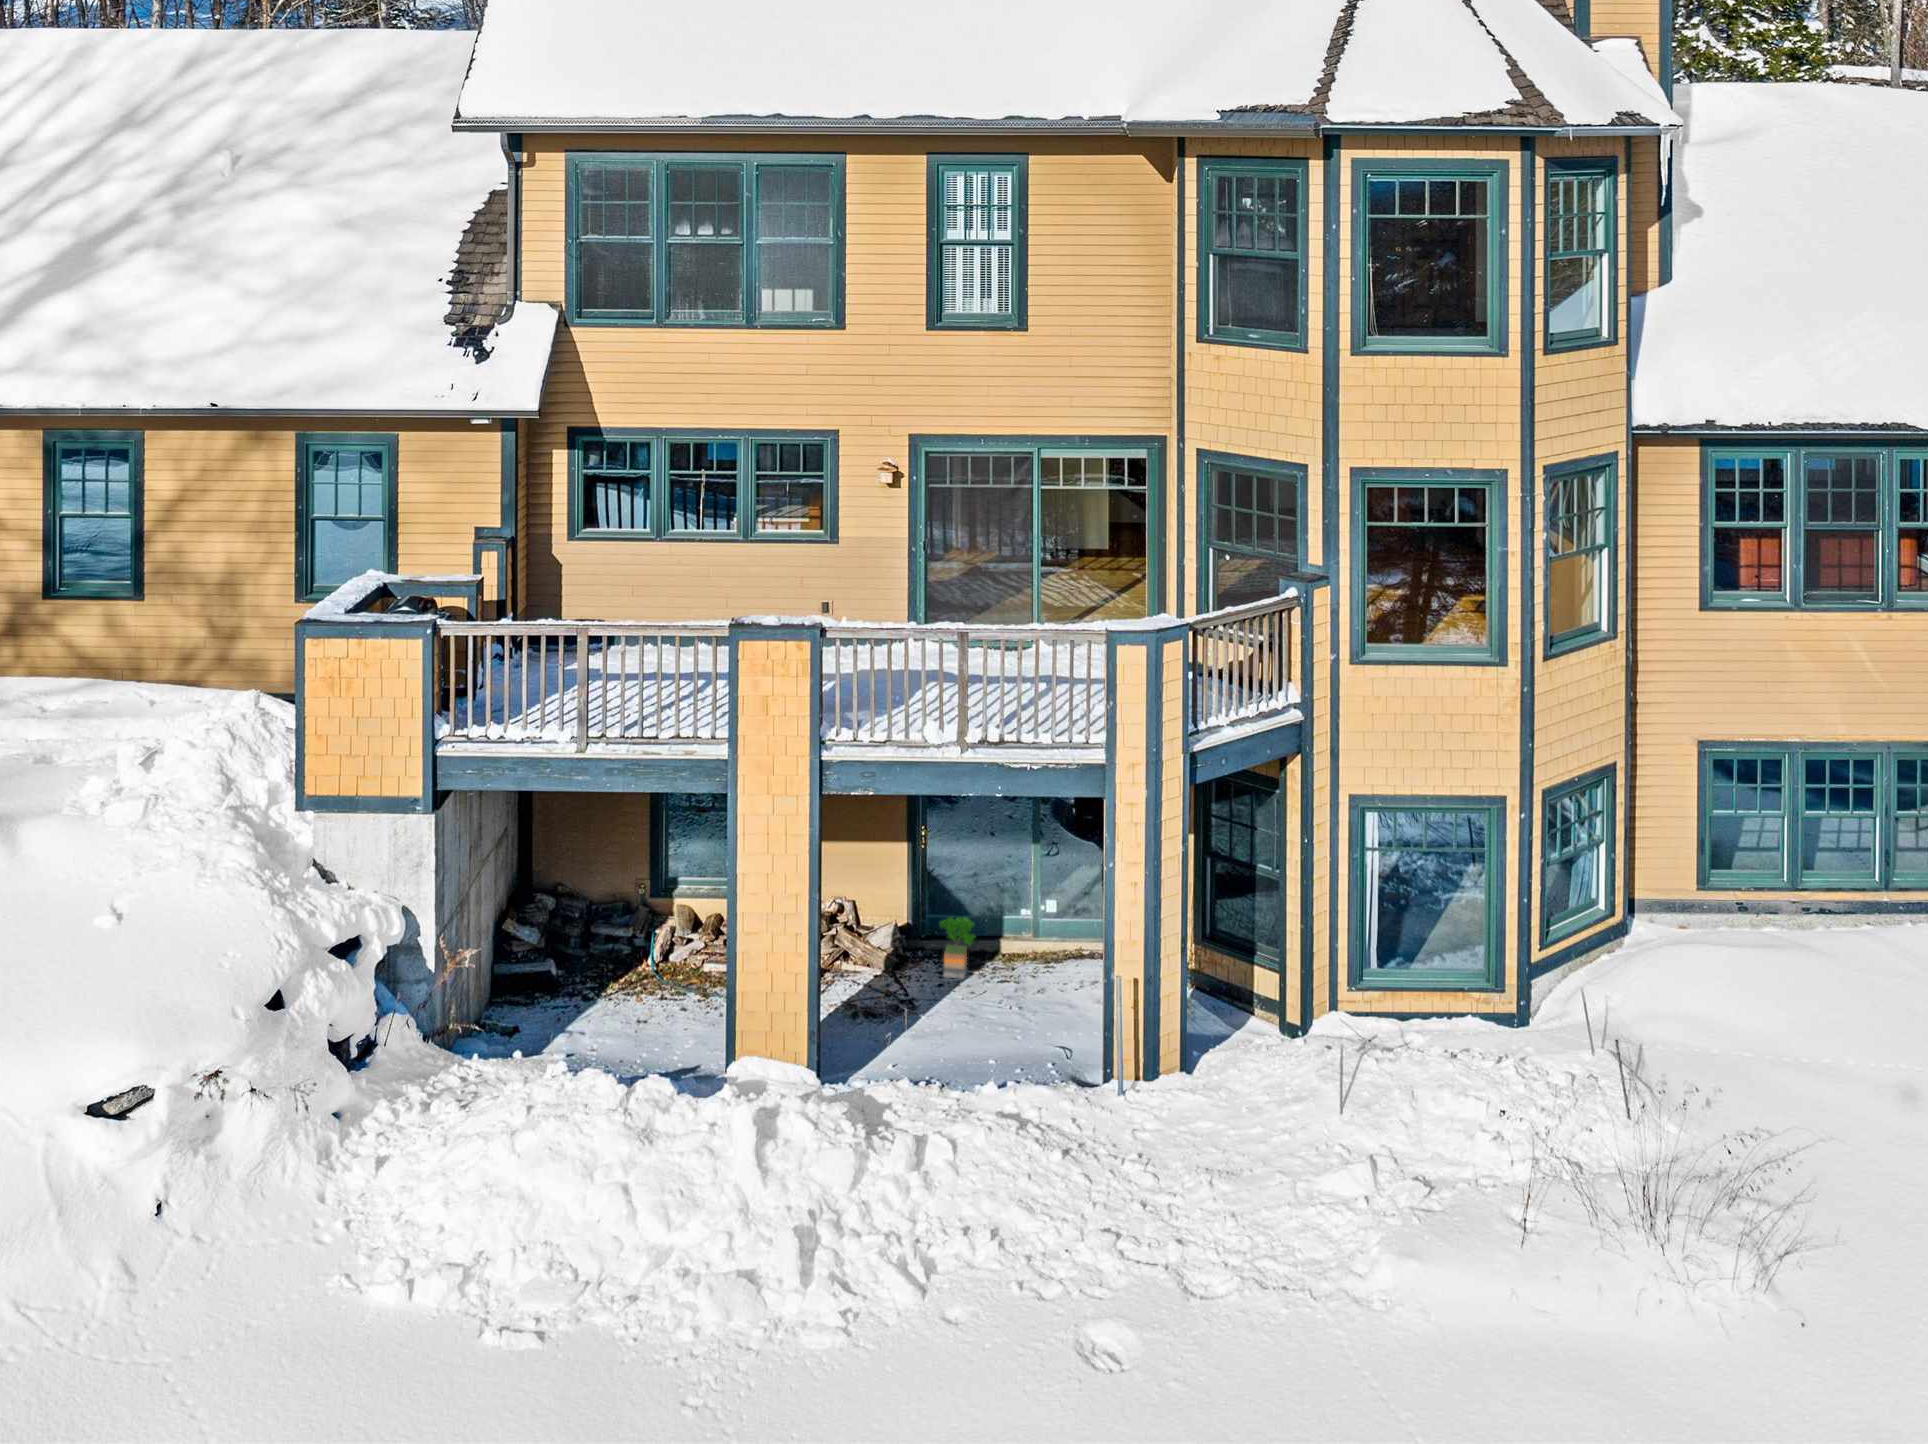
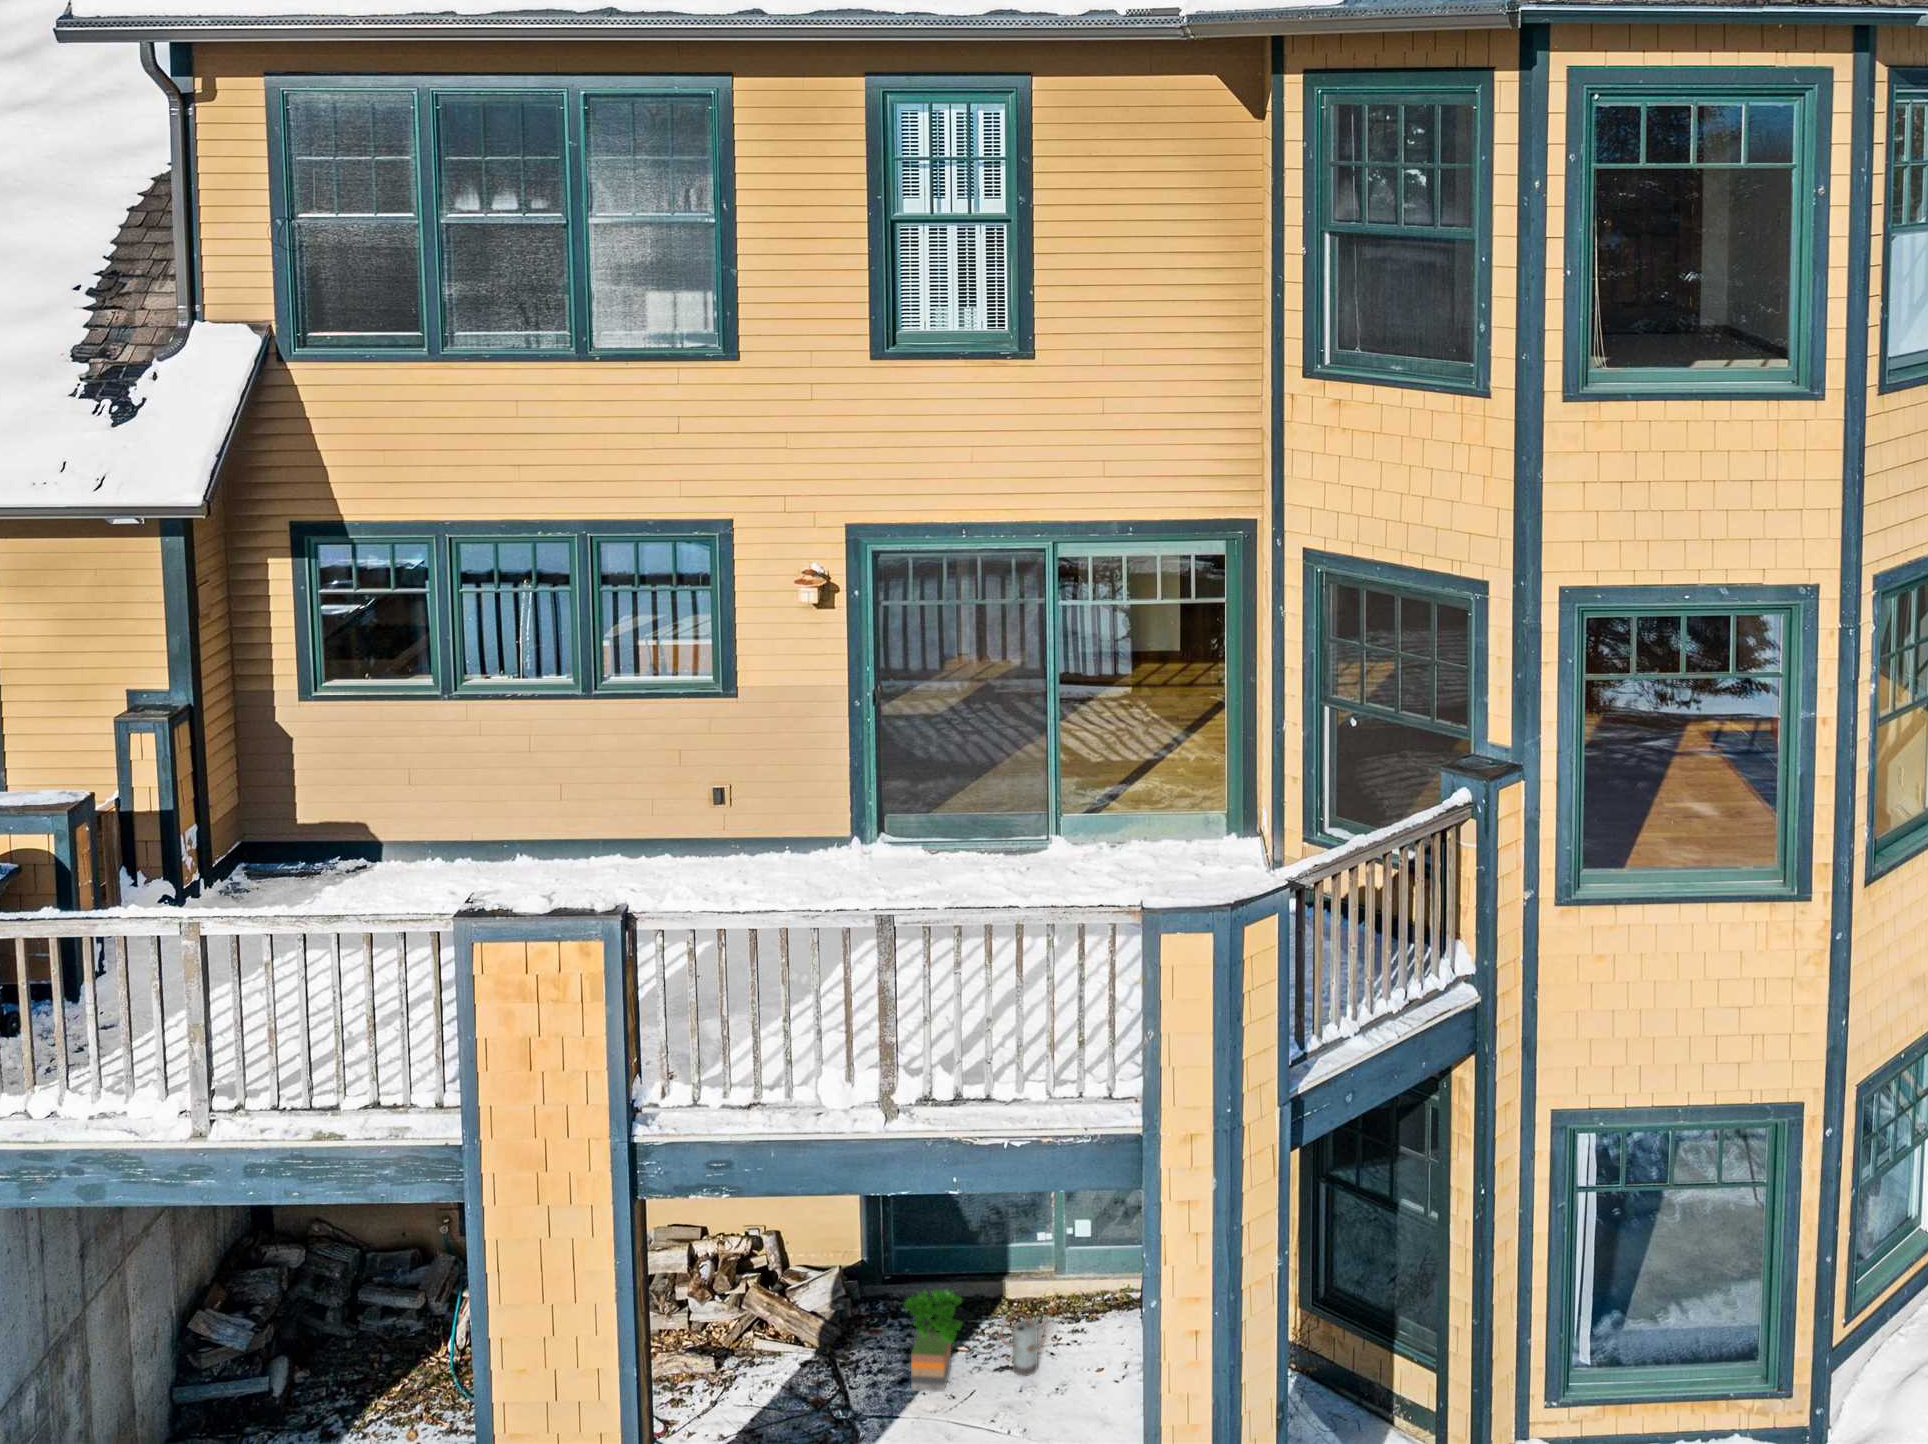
watering can: none [999,934,1029,975] -> present [1000,1312,1050,1376]

